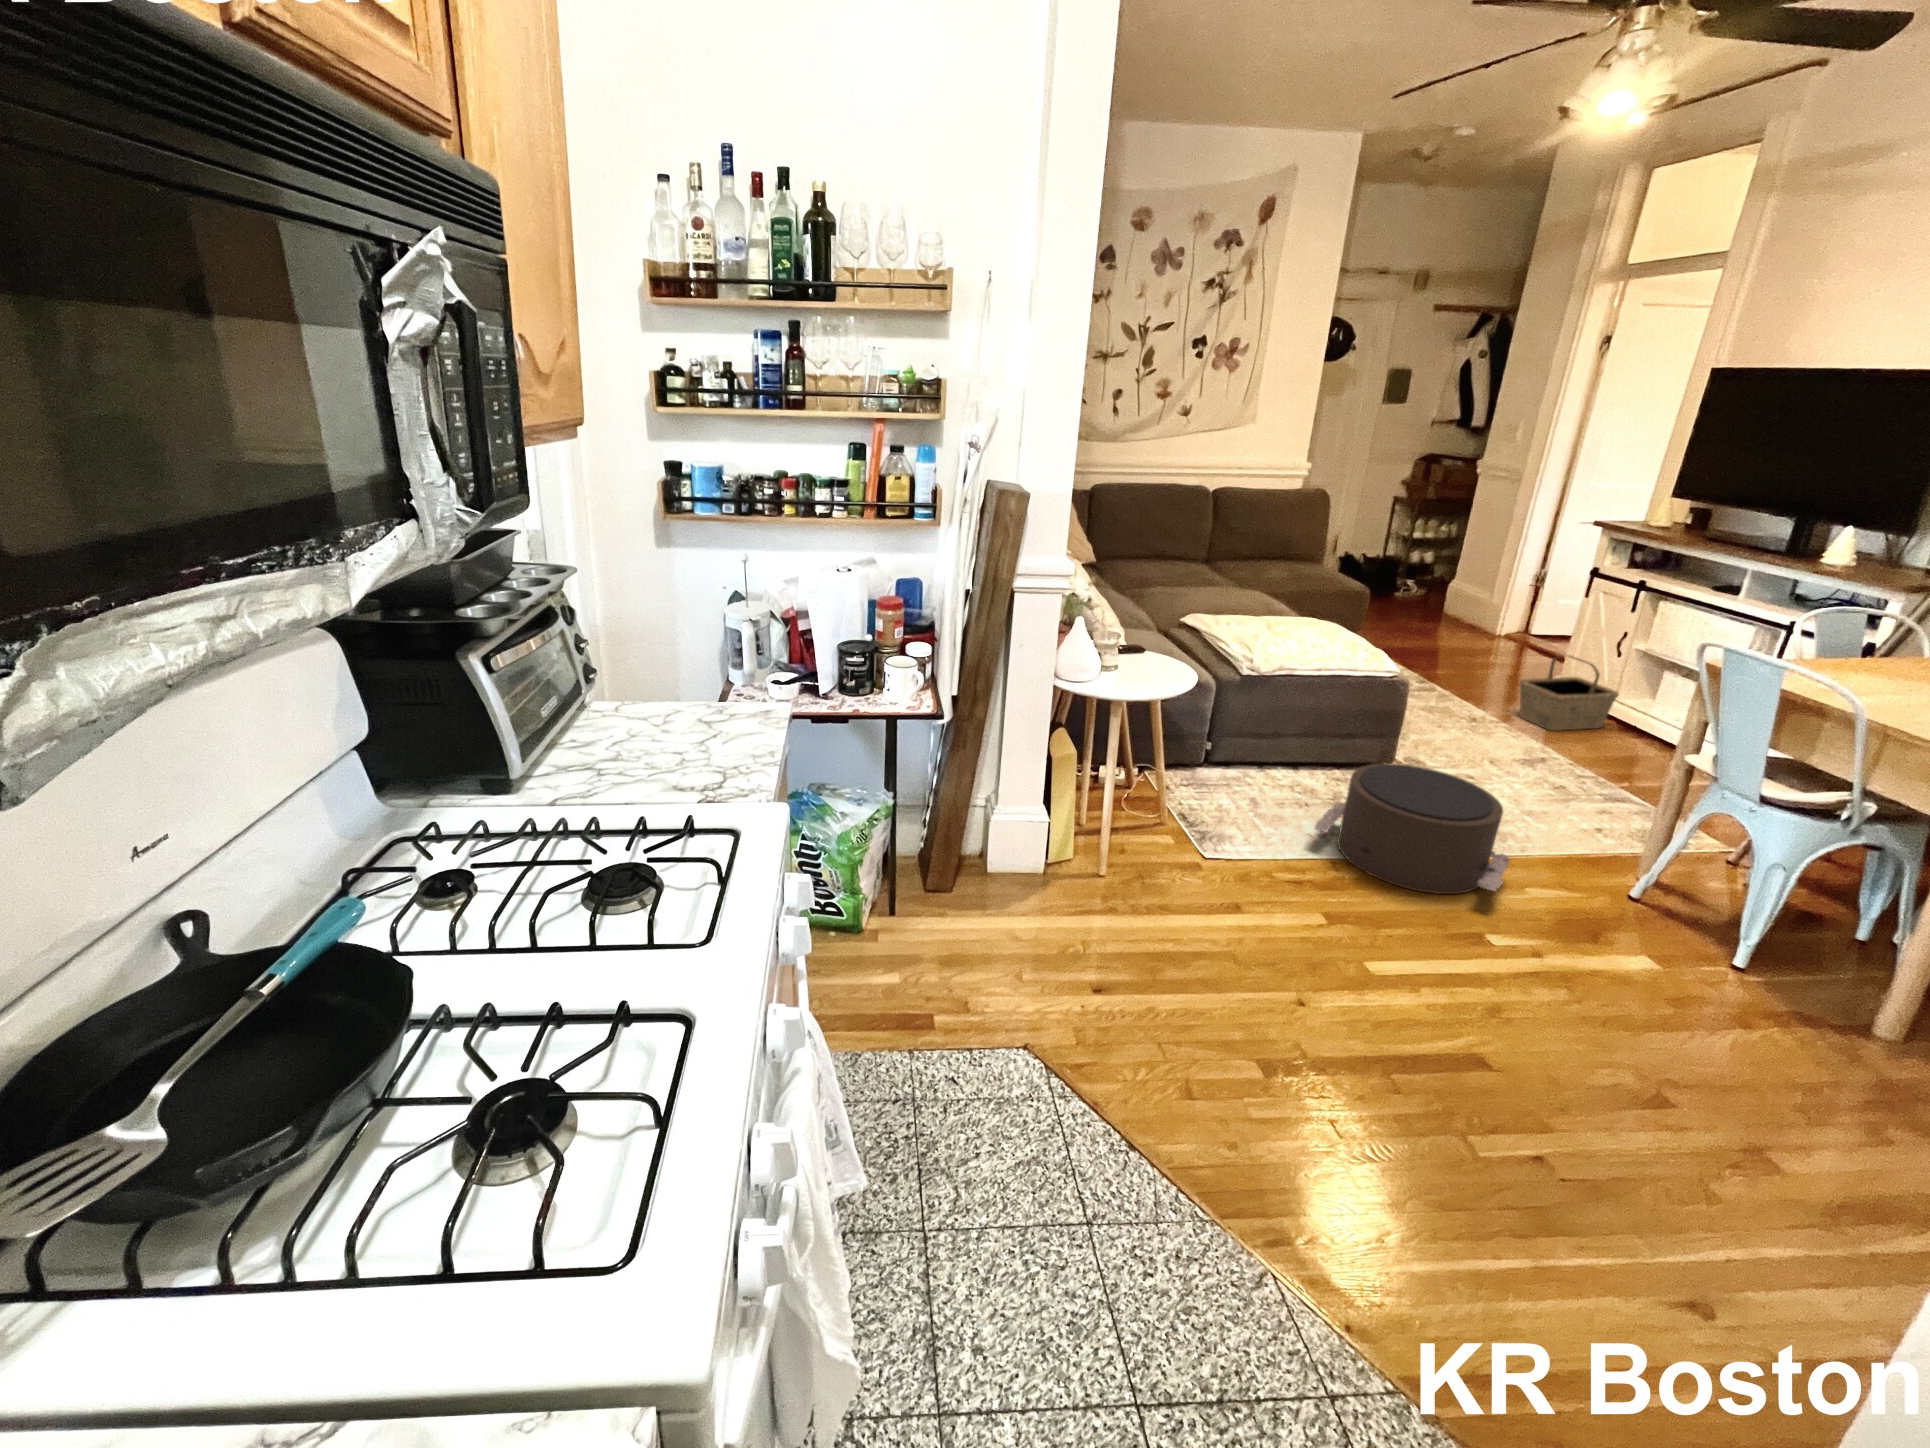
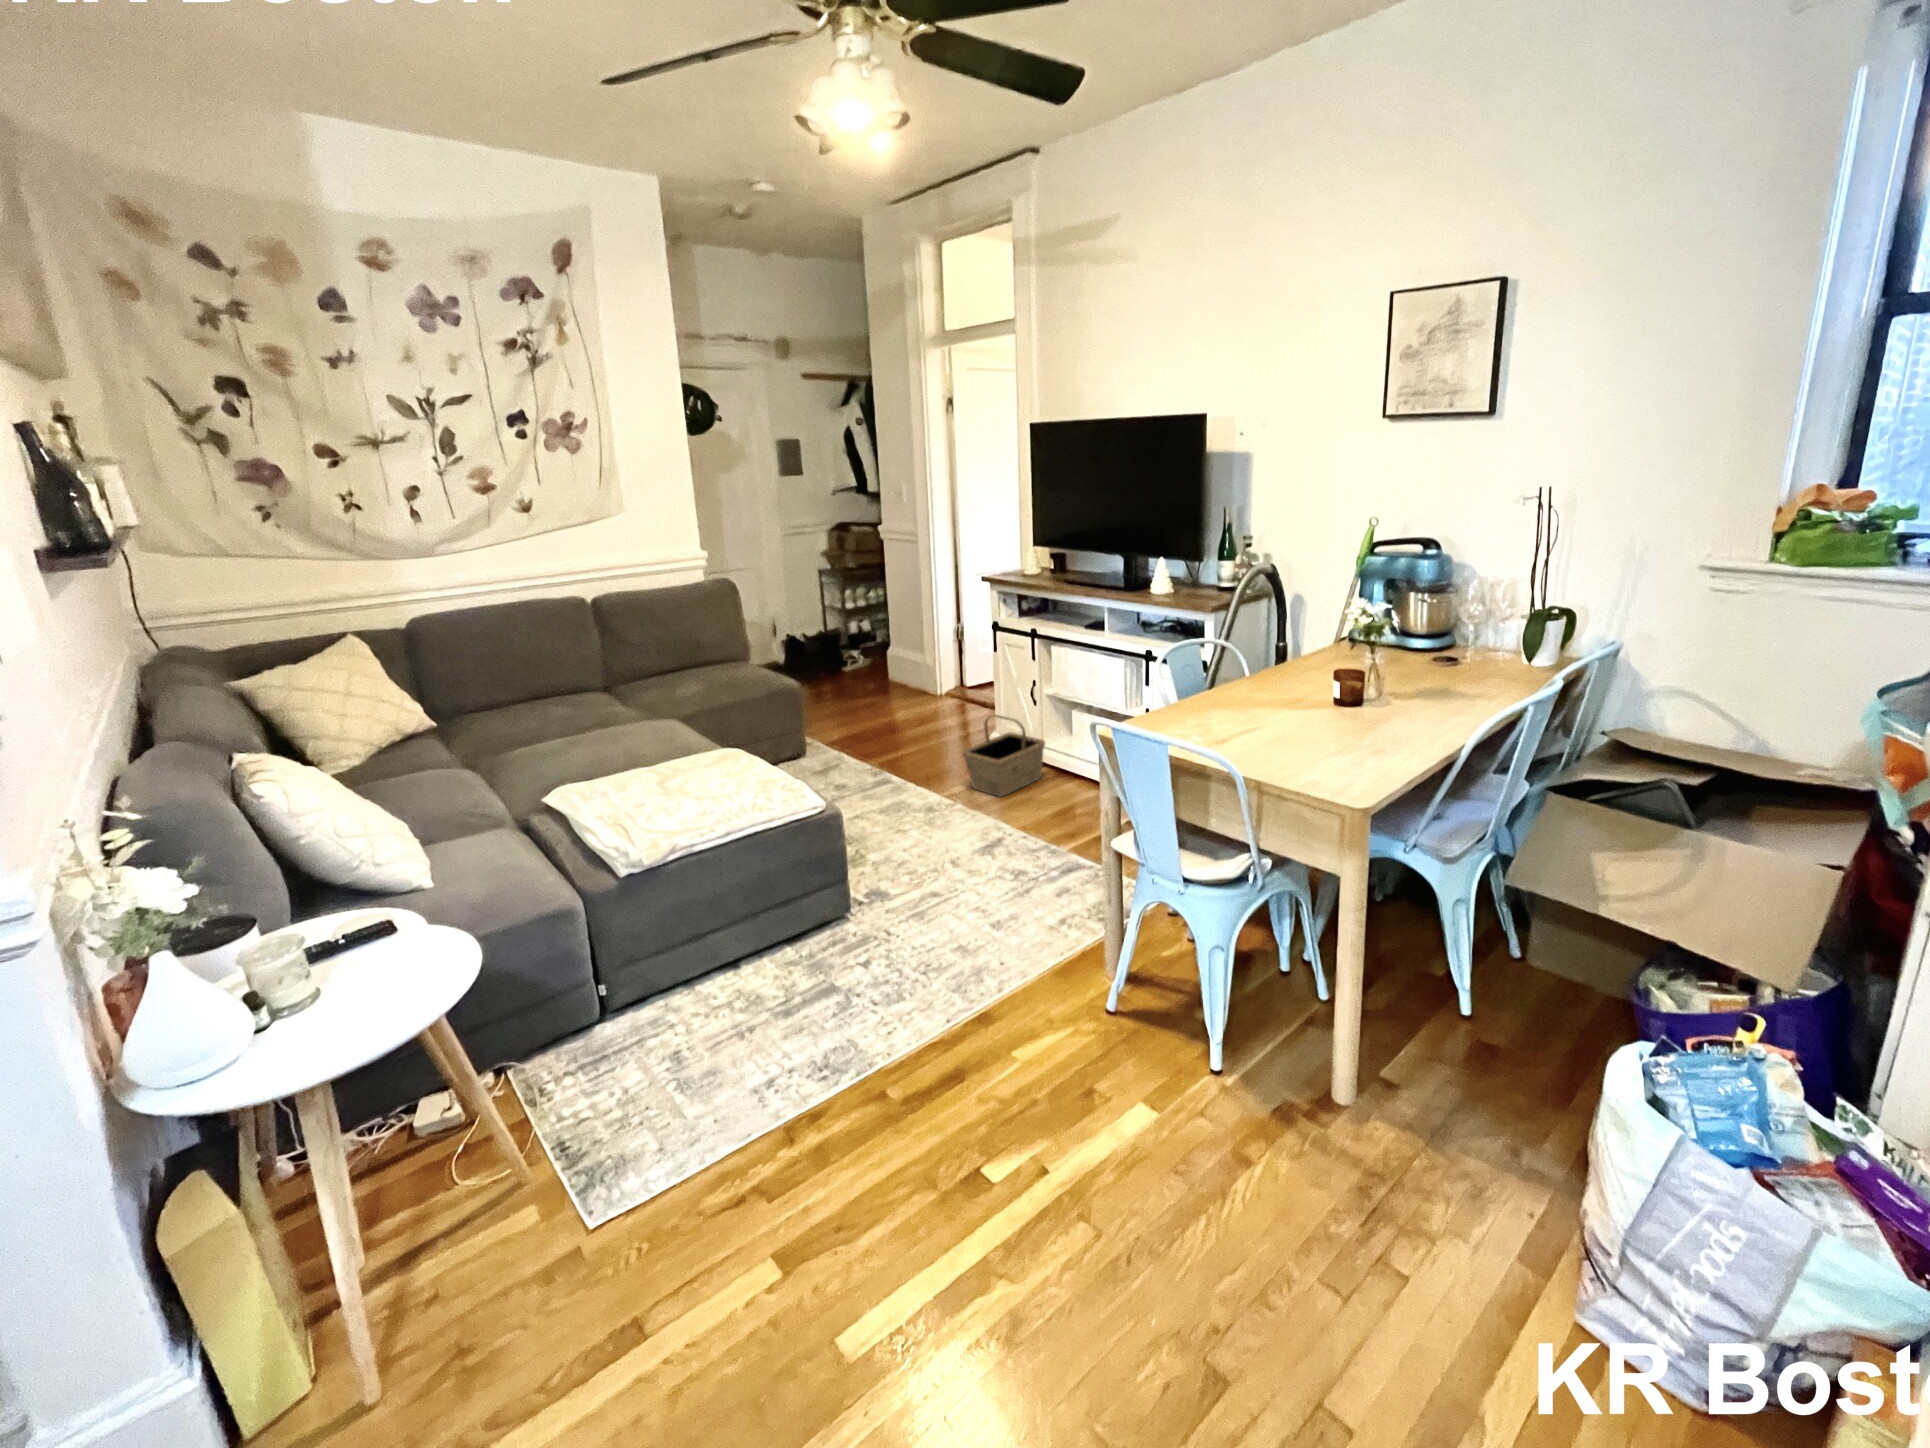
pouf: present [1315,764,1509,894] -> none [755,929,990,1126]

